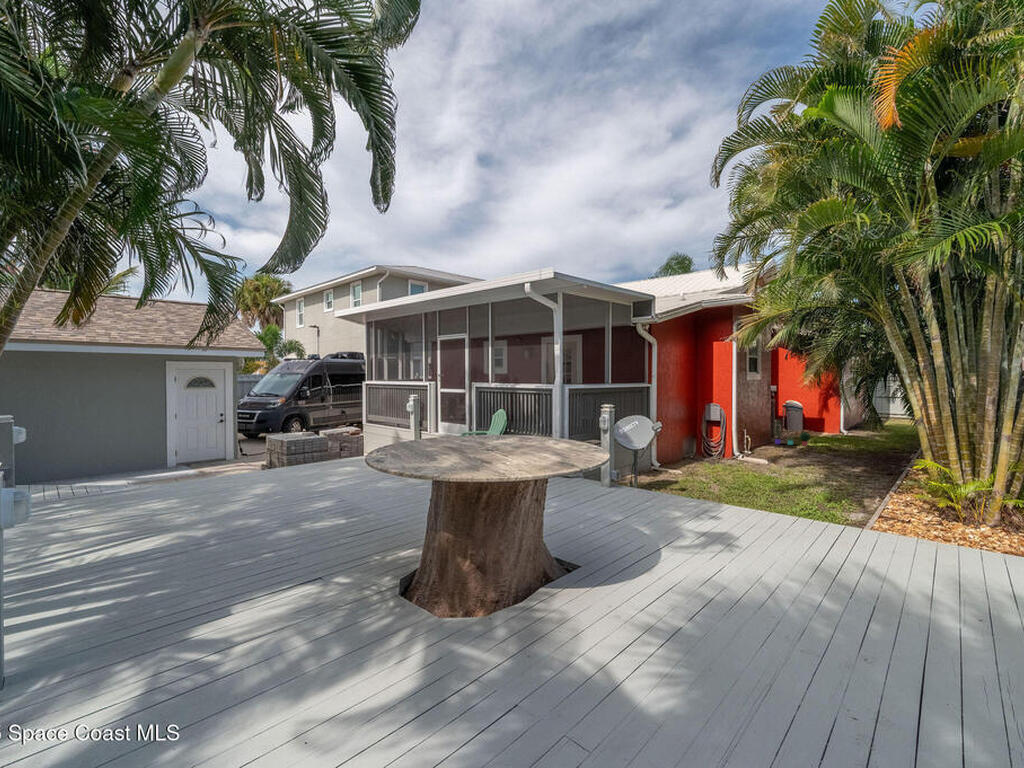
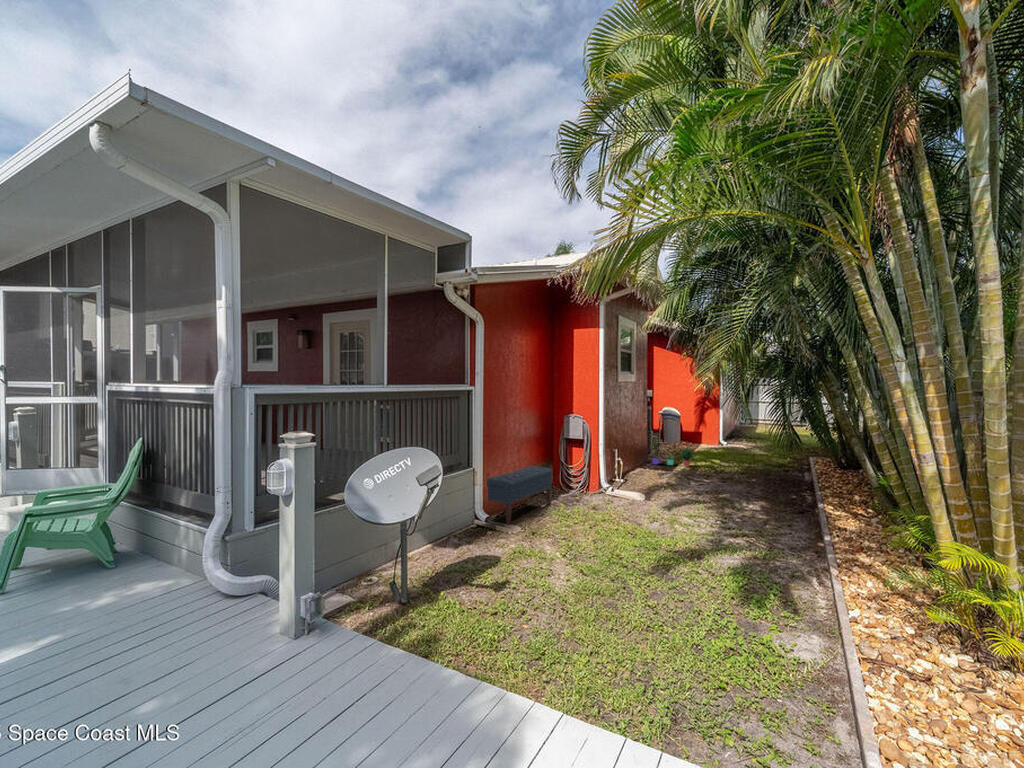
bench: none [655,437,700,469] -> present [487,466,553,524]

